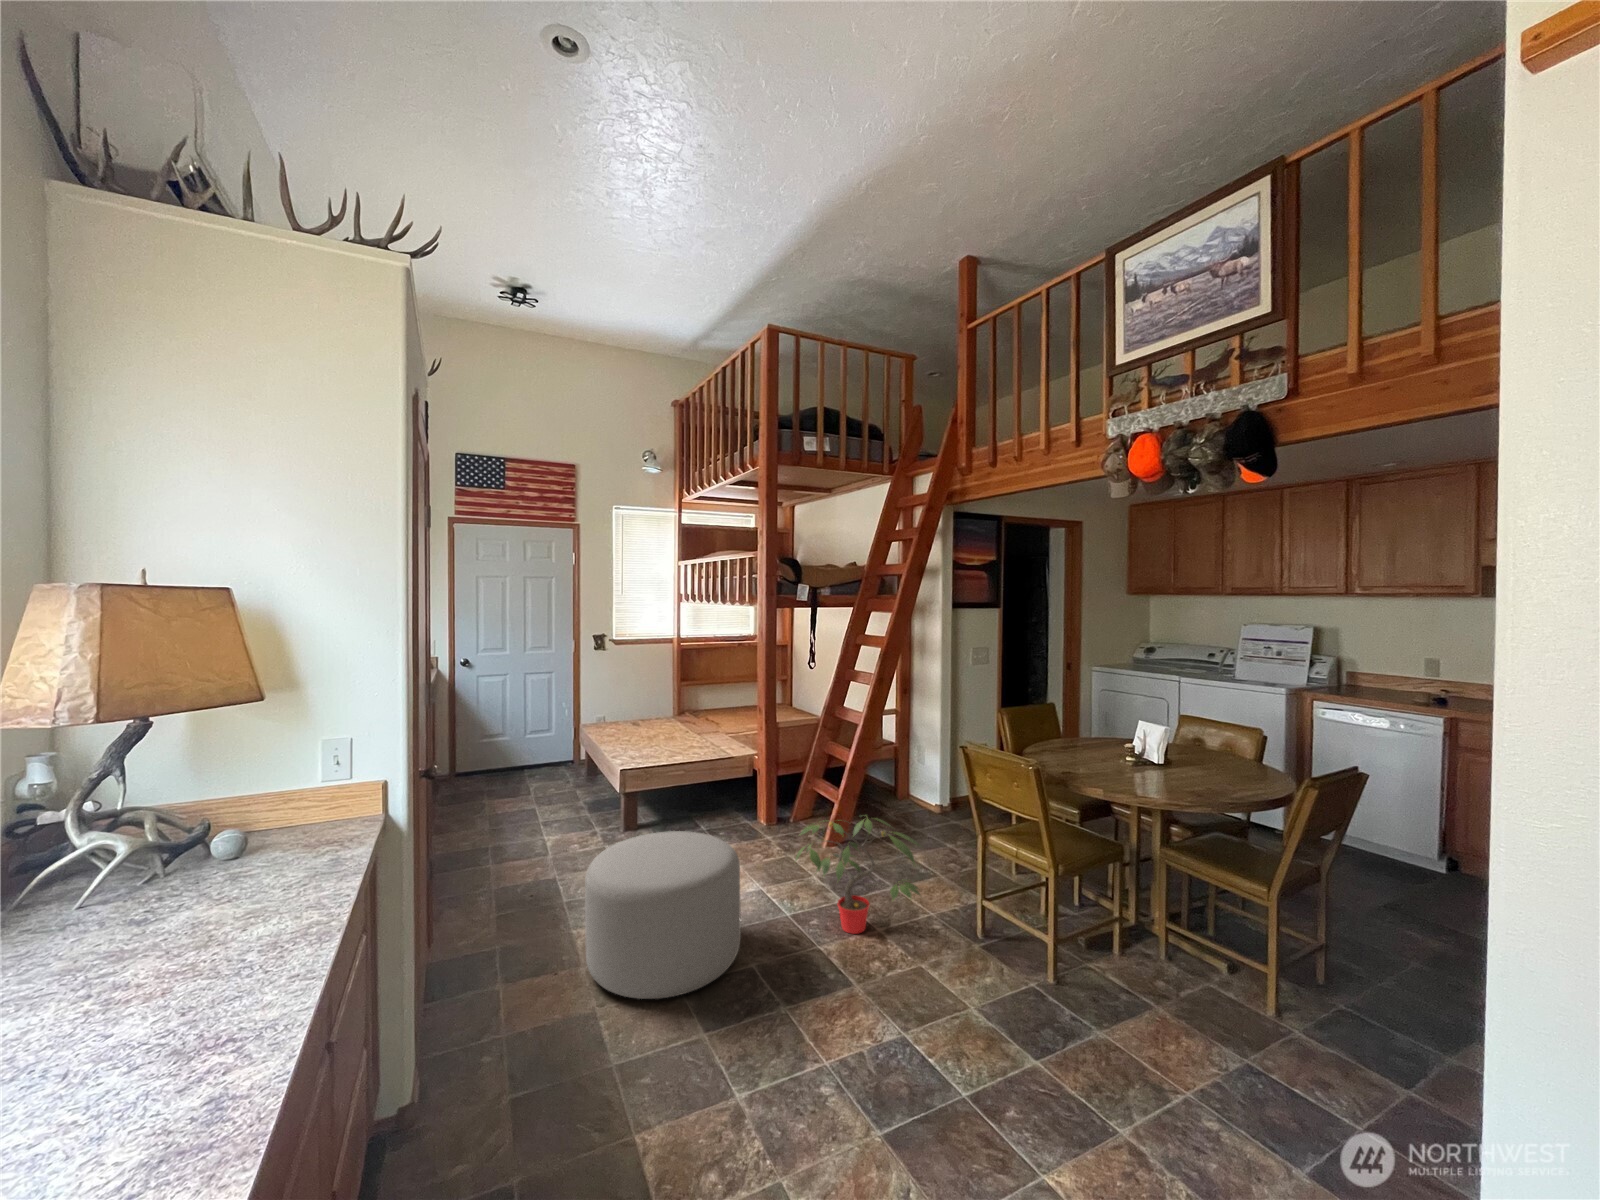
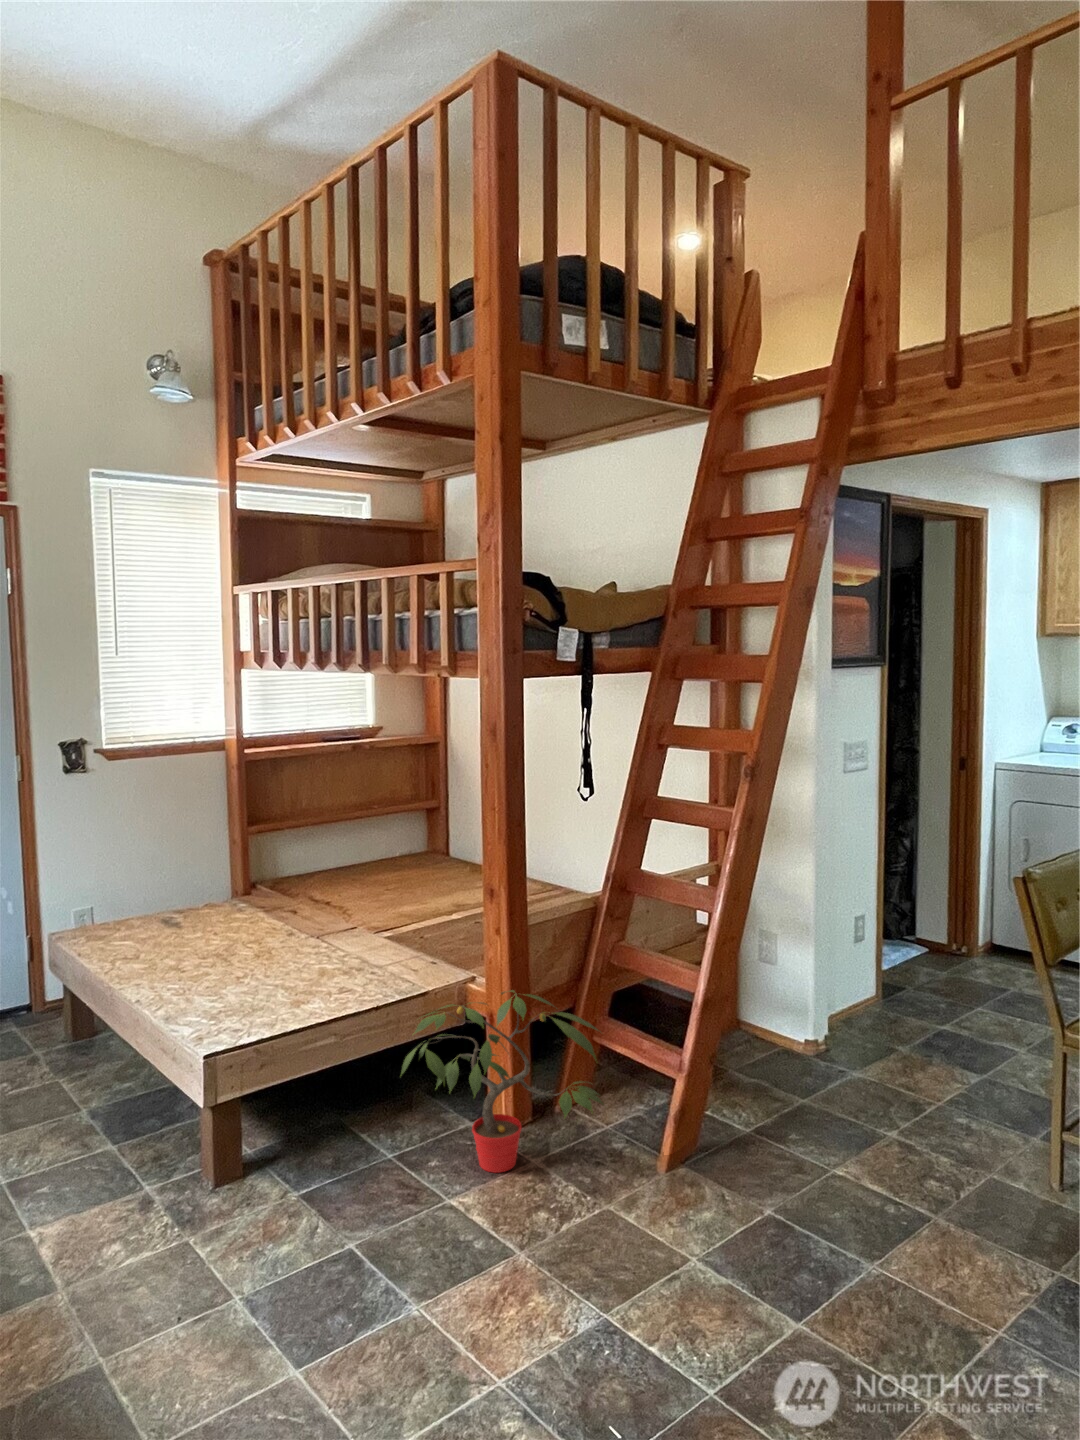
ottoman: present [585,831,741,999] -> none [53,1045,327,1333]

